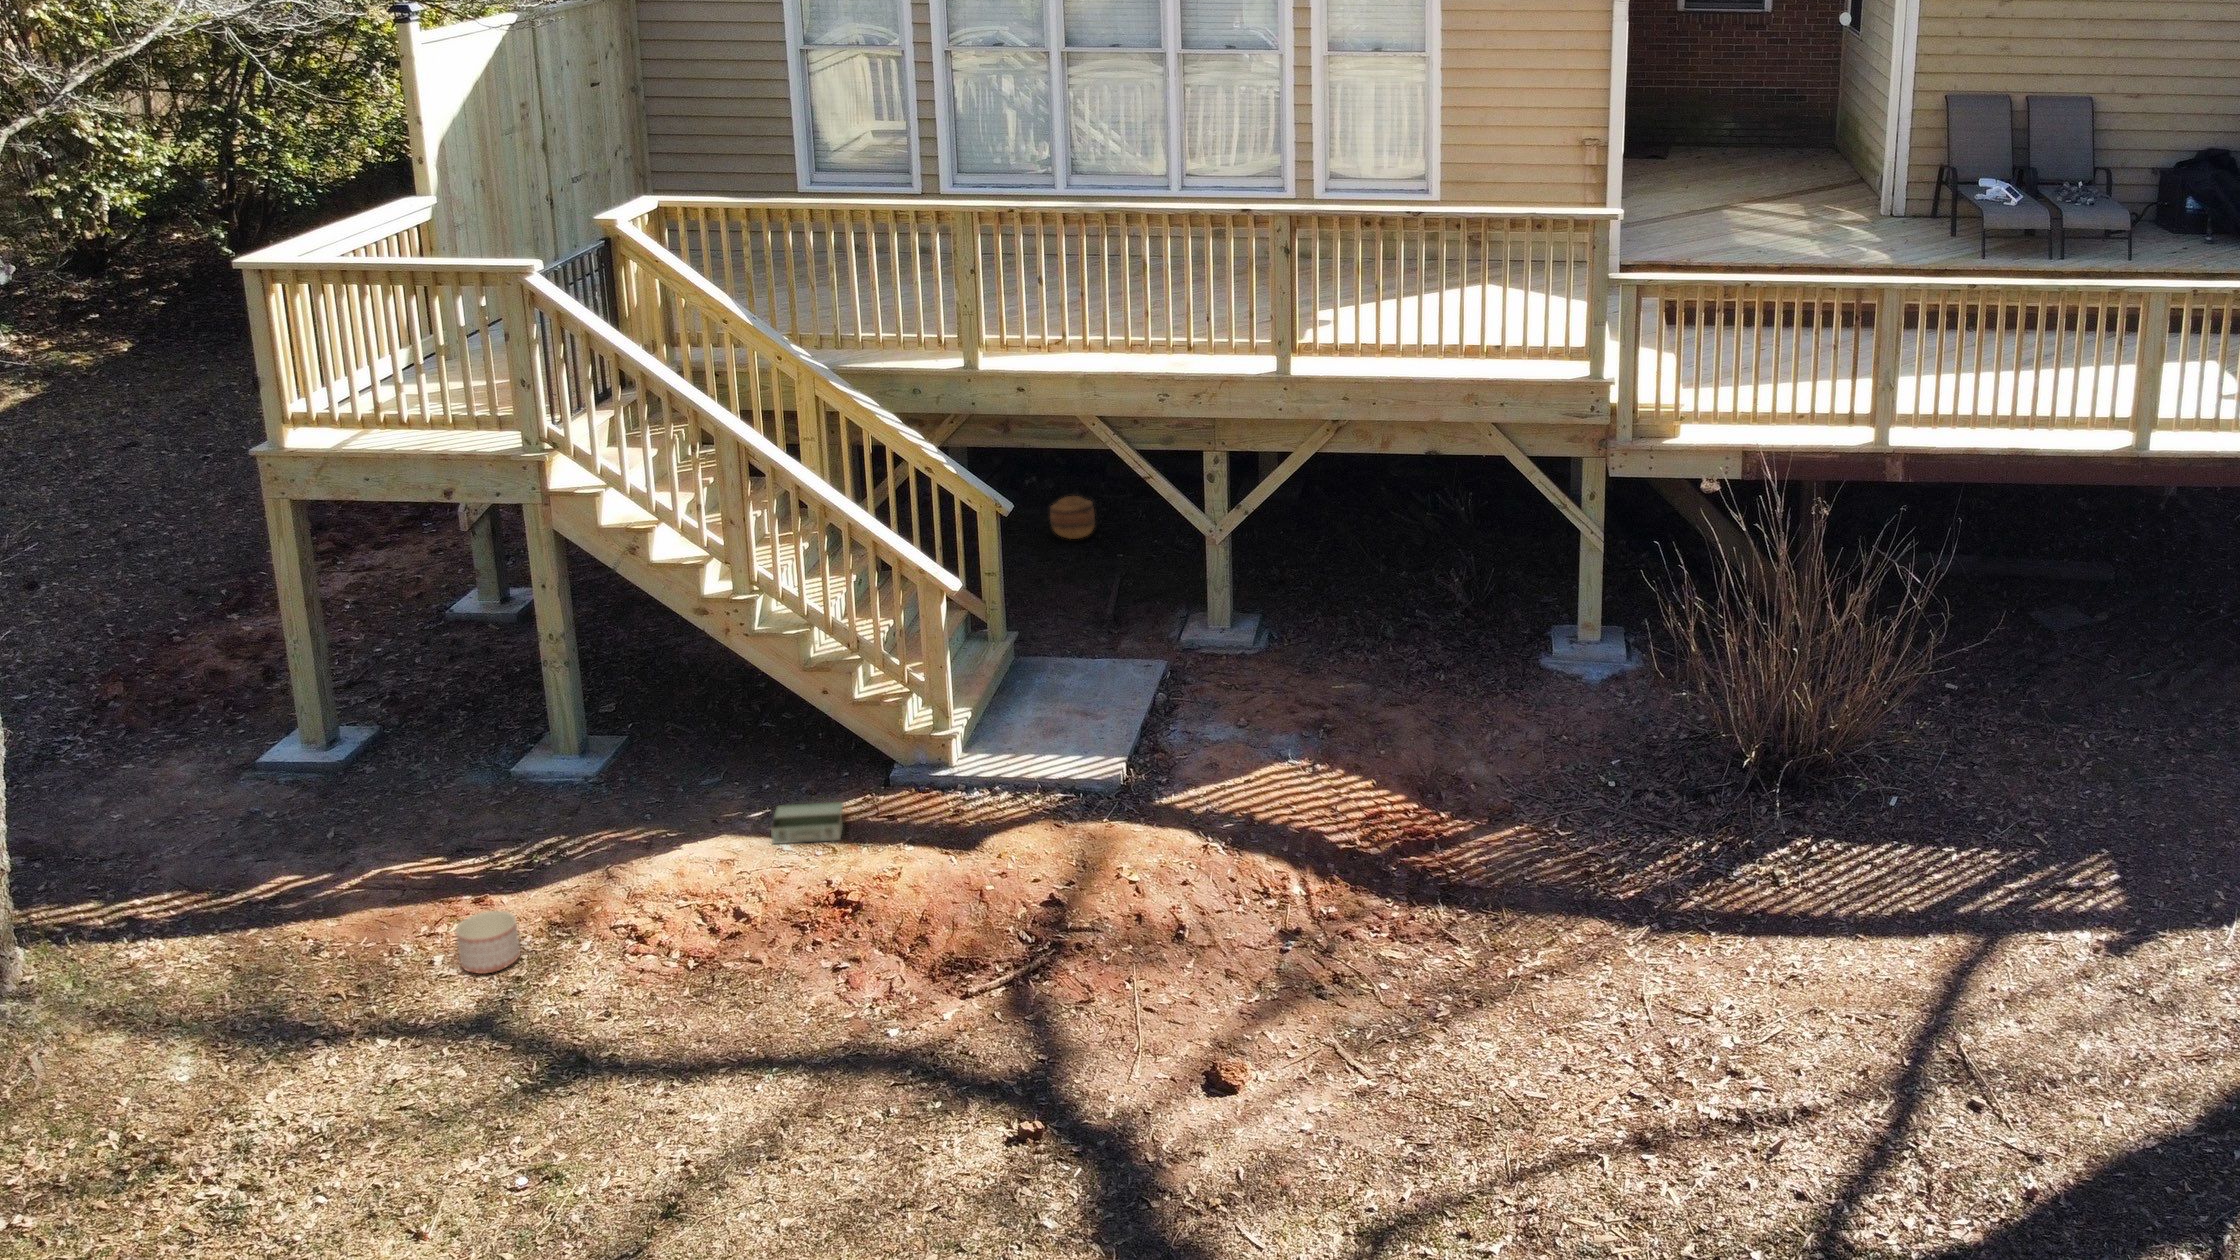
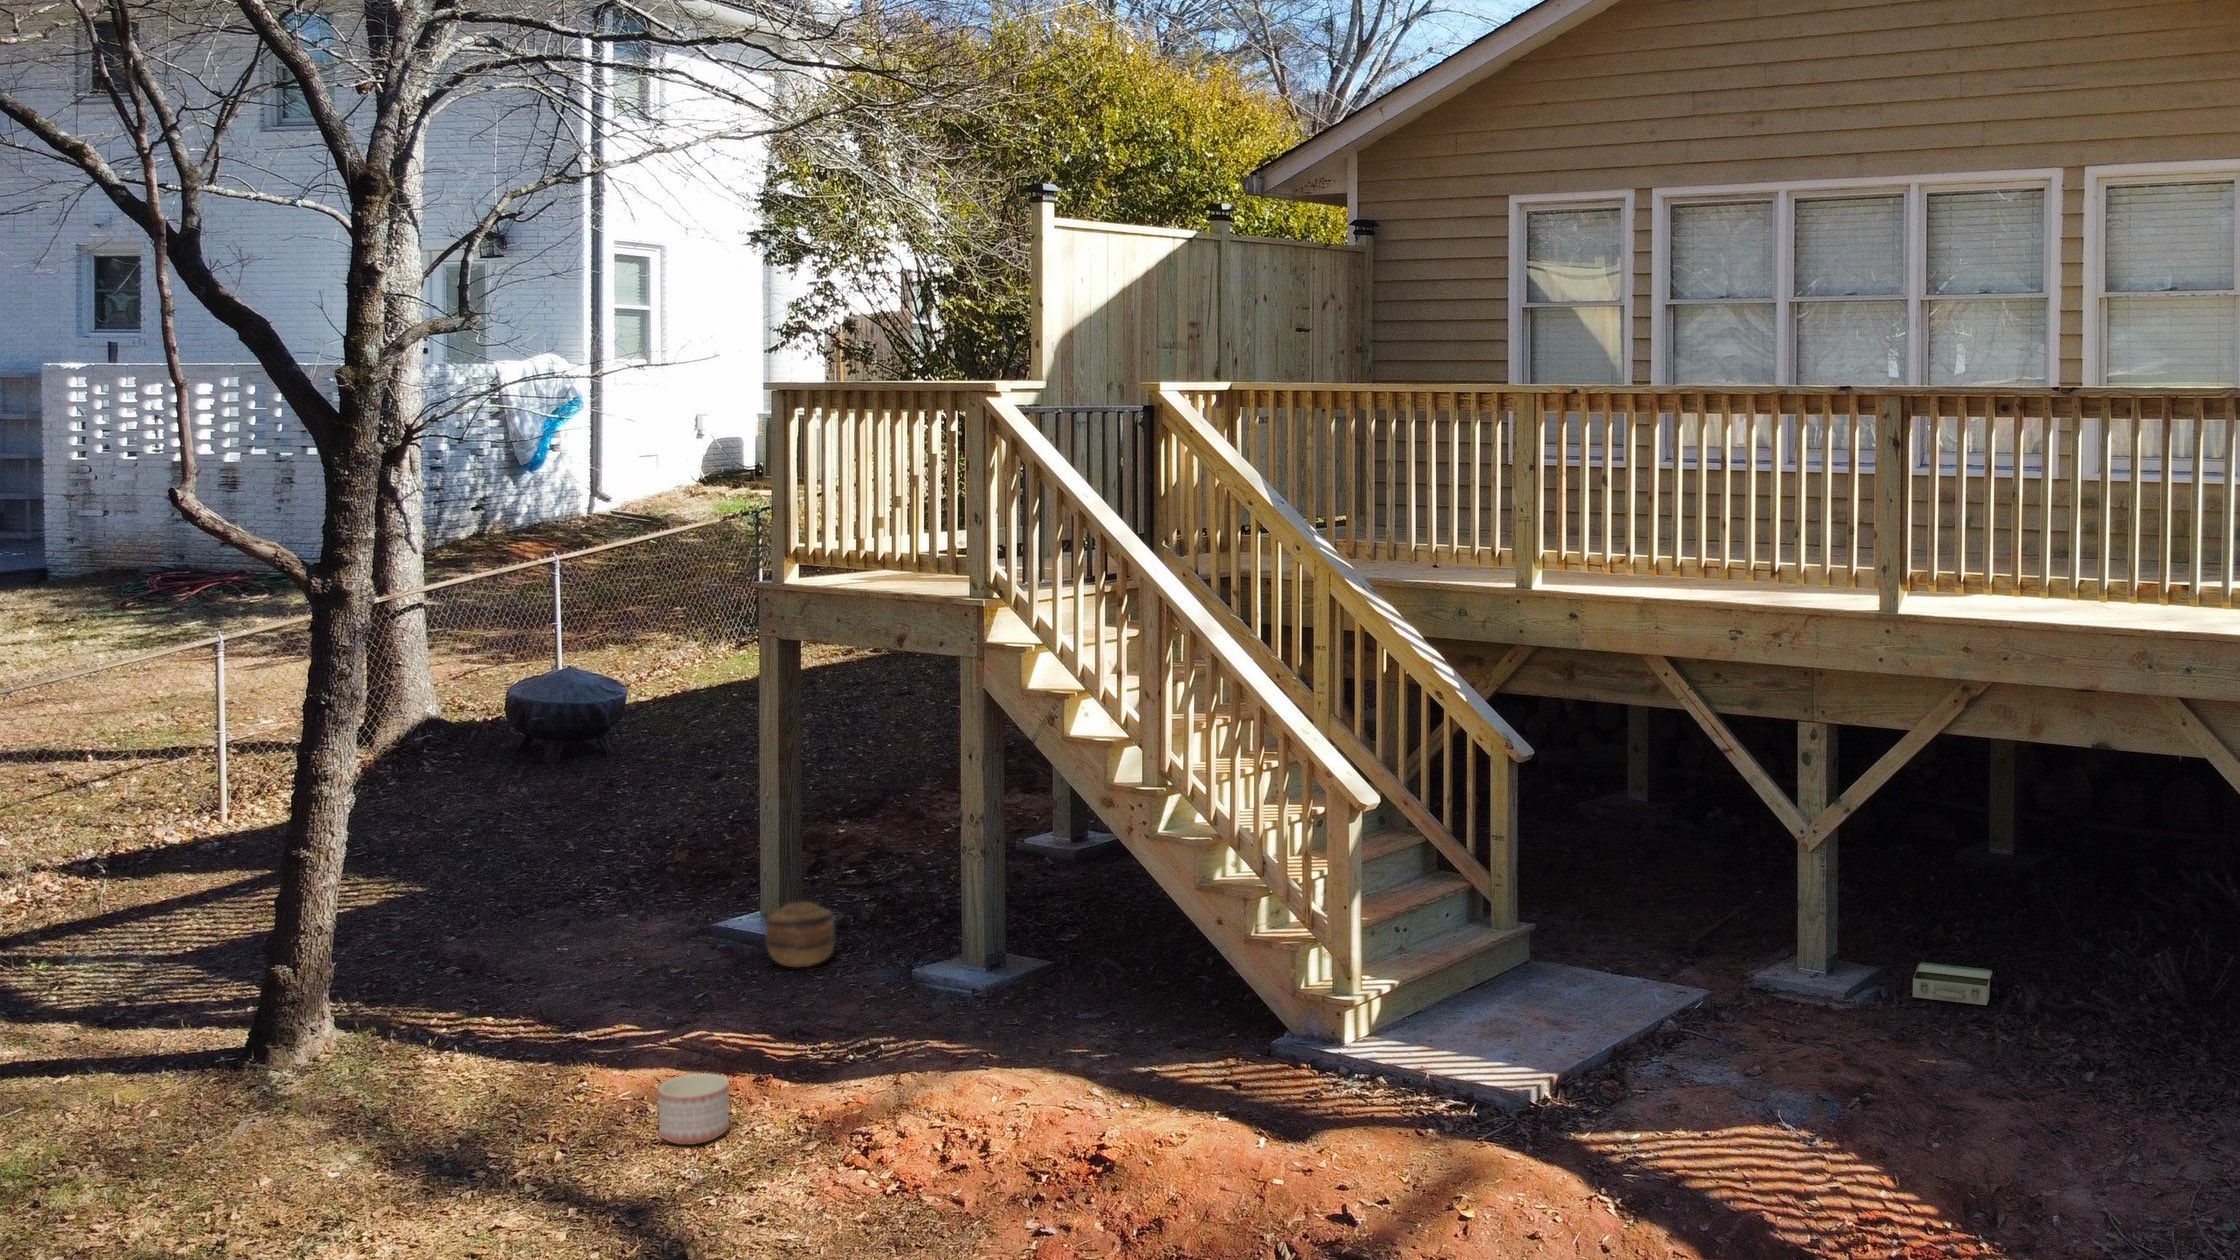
basket: present [1050,496,1095,539] -> present [766,902,835,968]
toolbox: present [771,802,843,844] -> present [1913,962,1992,1005]

